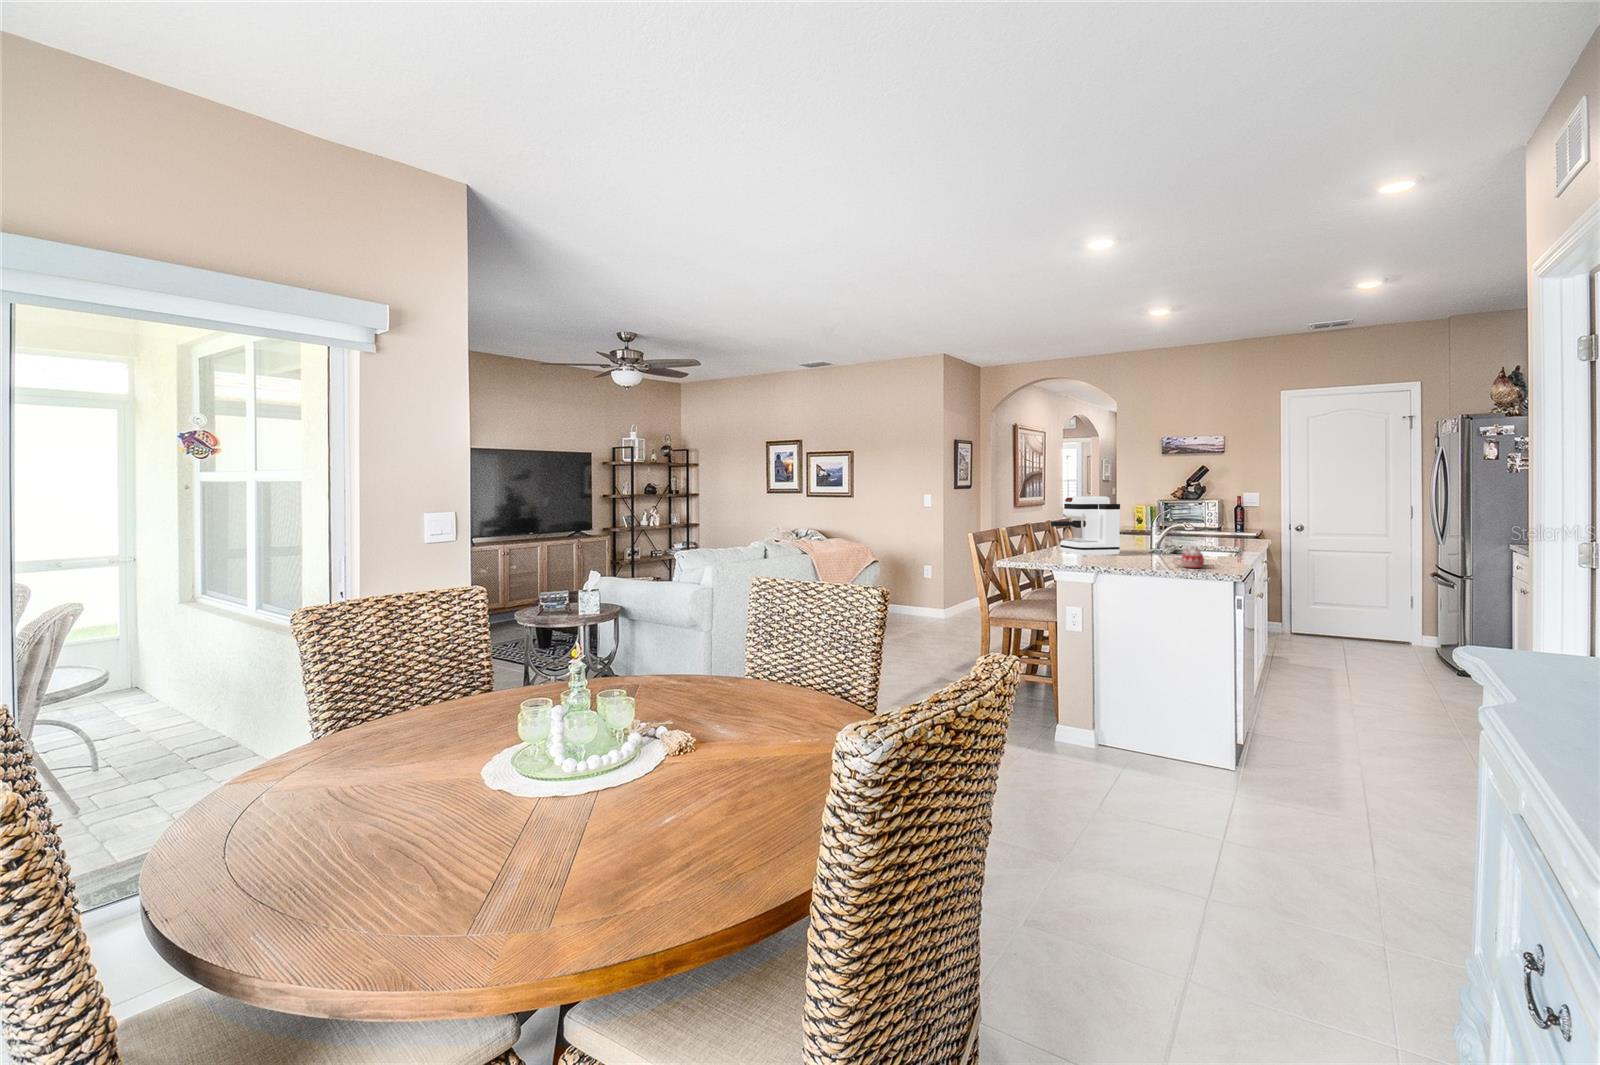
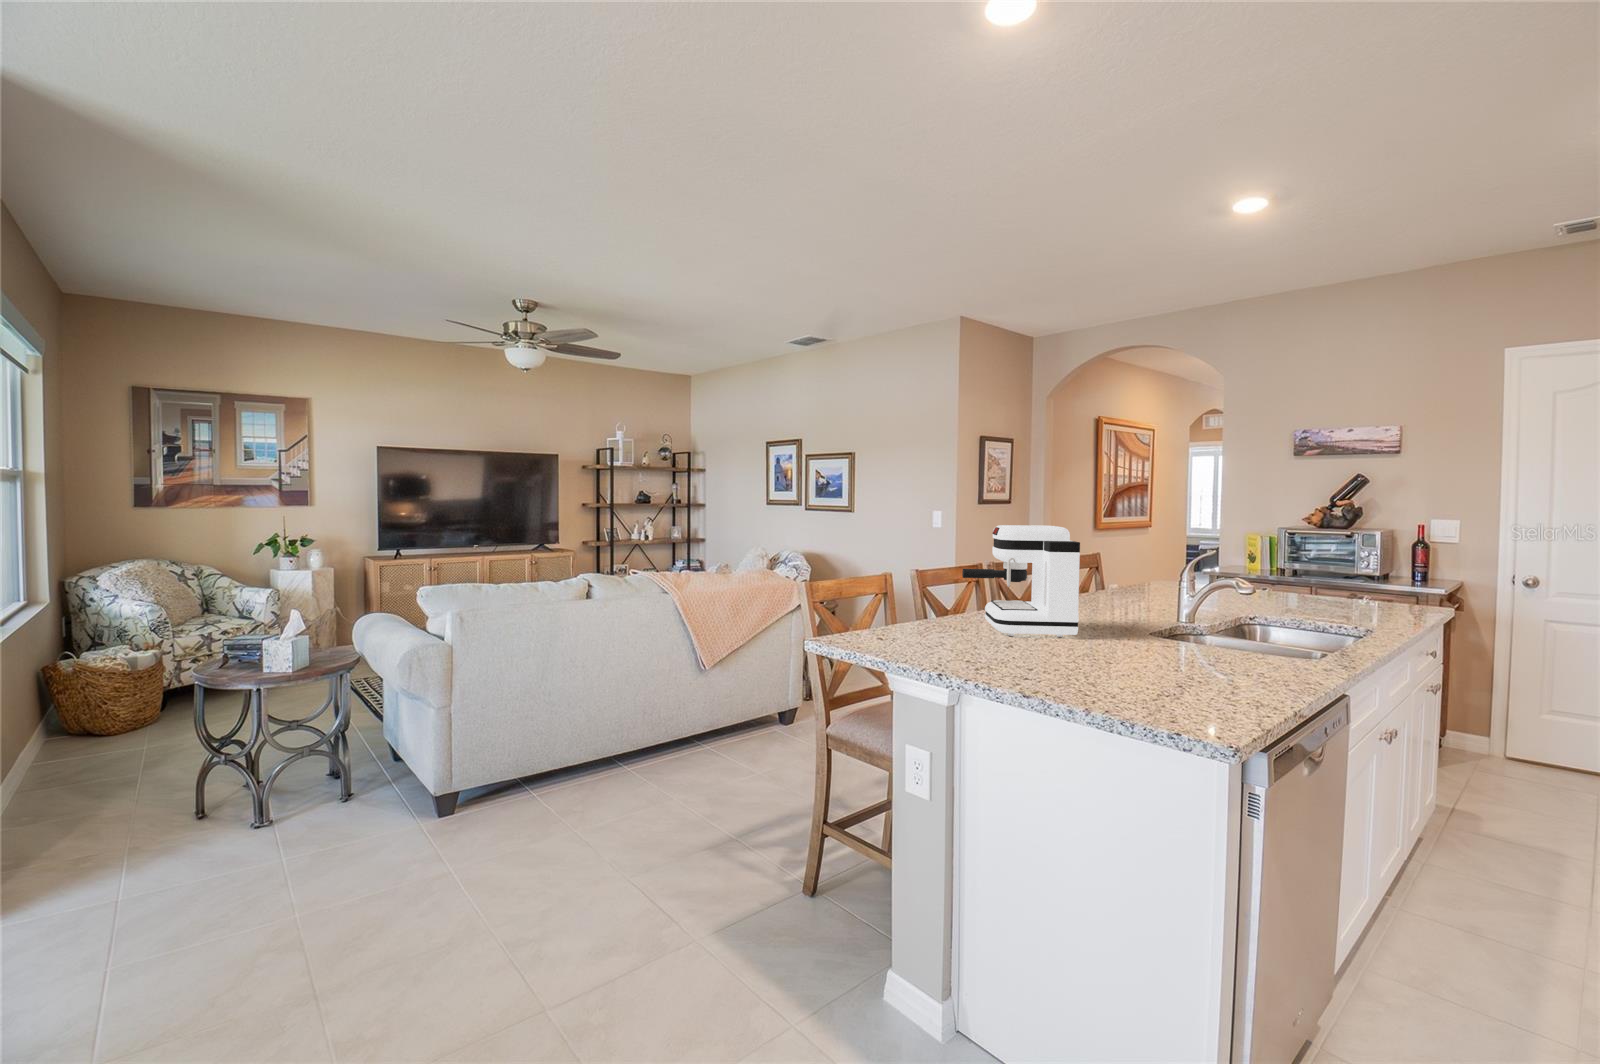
mug: present [1177,546,1204,568] -> none [1118,640,1200,695]

